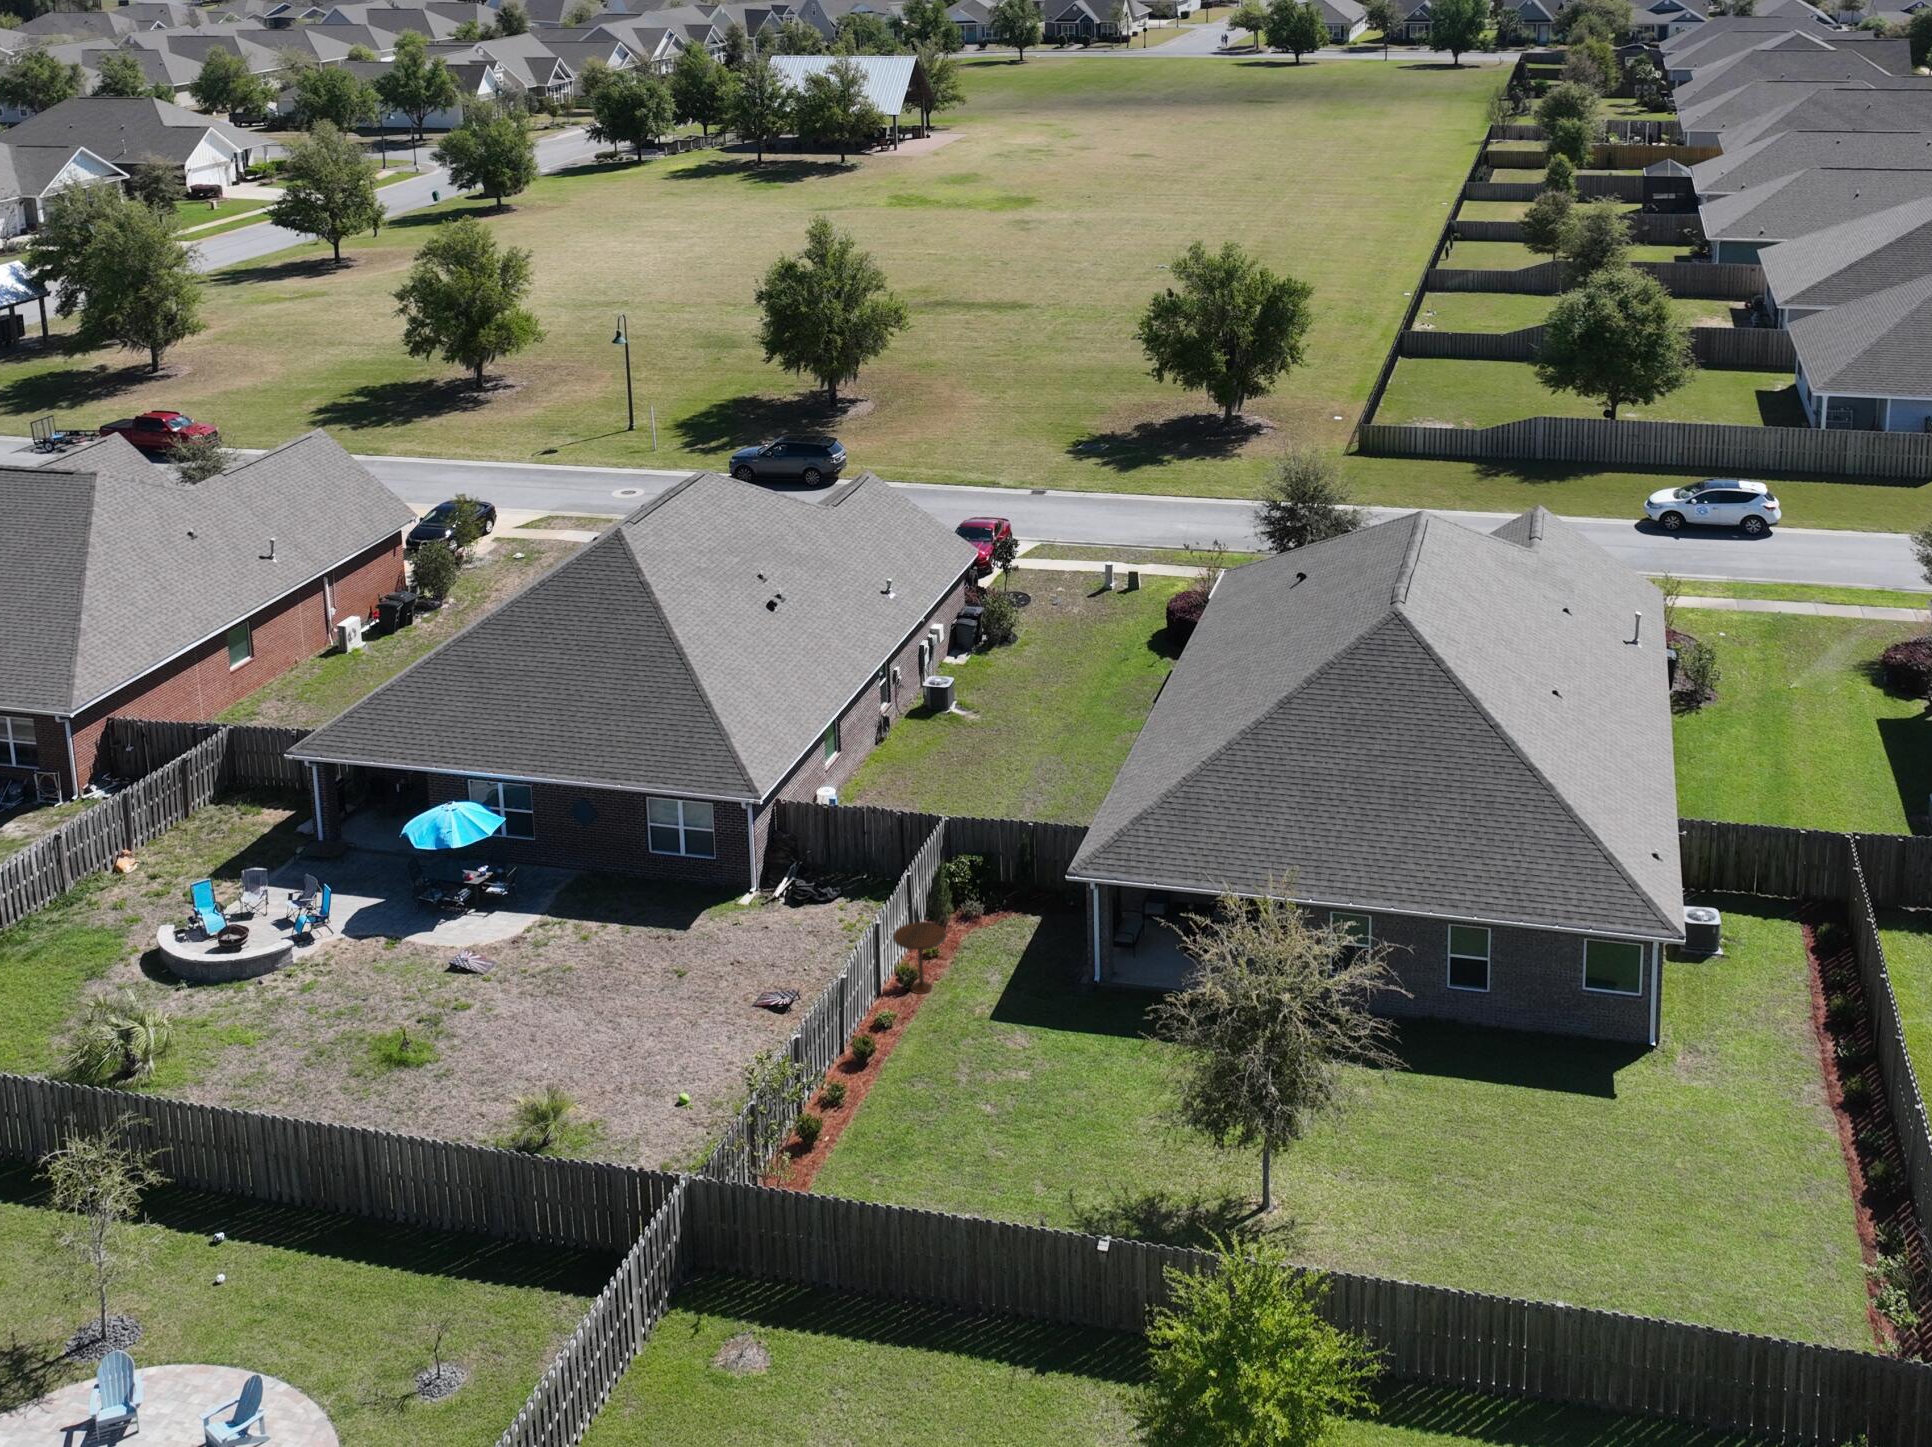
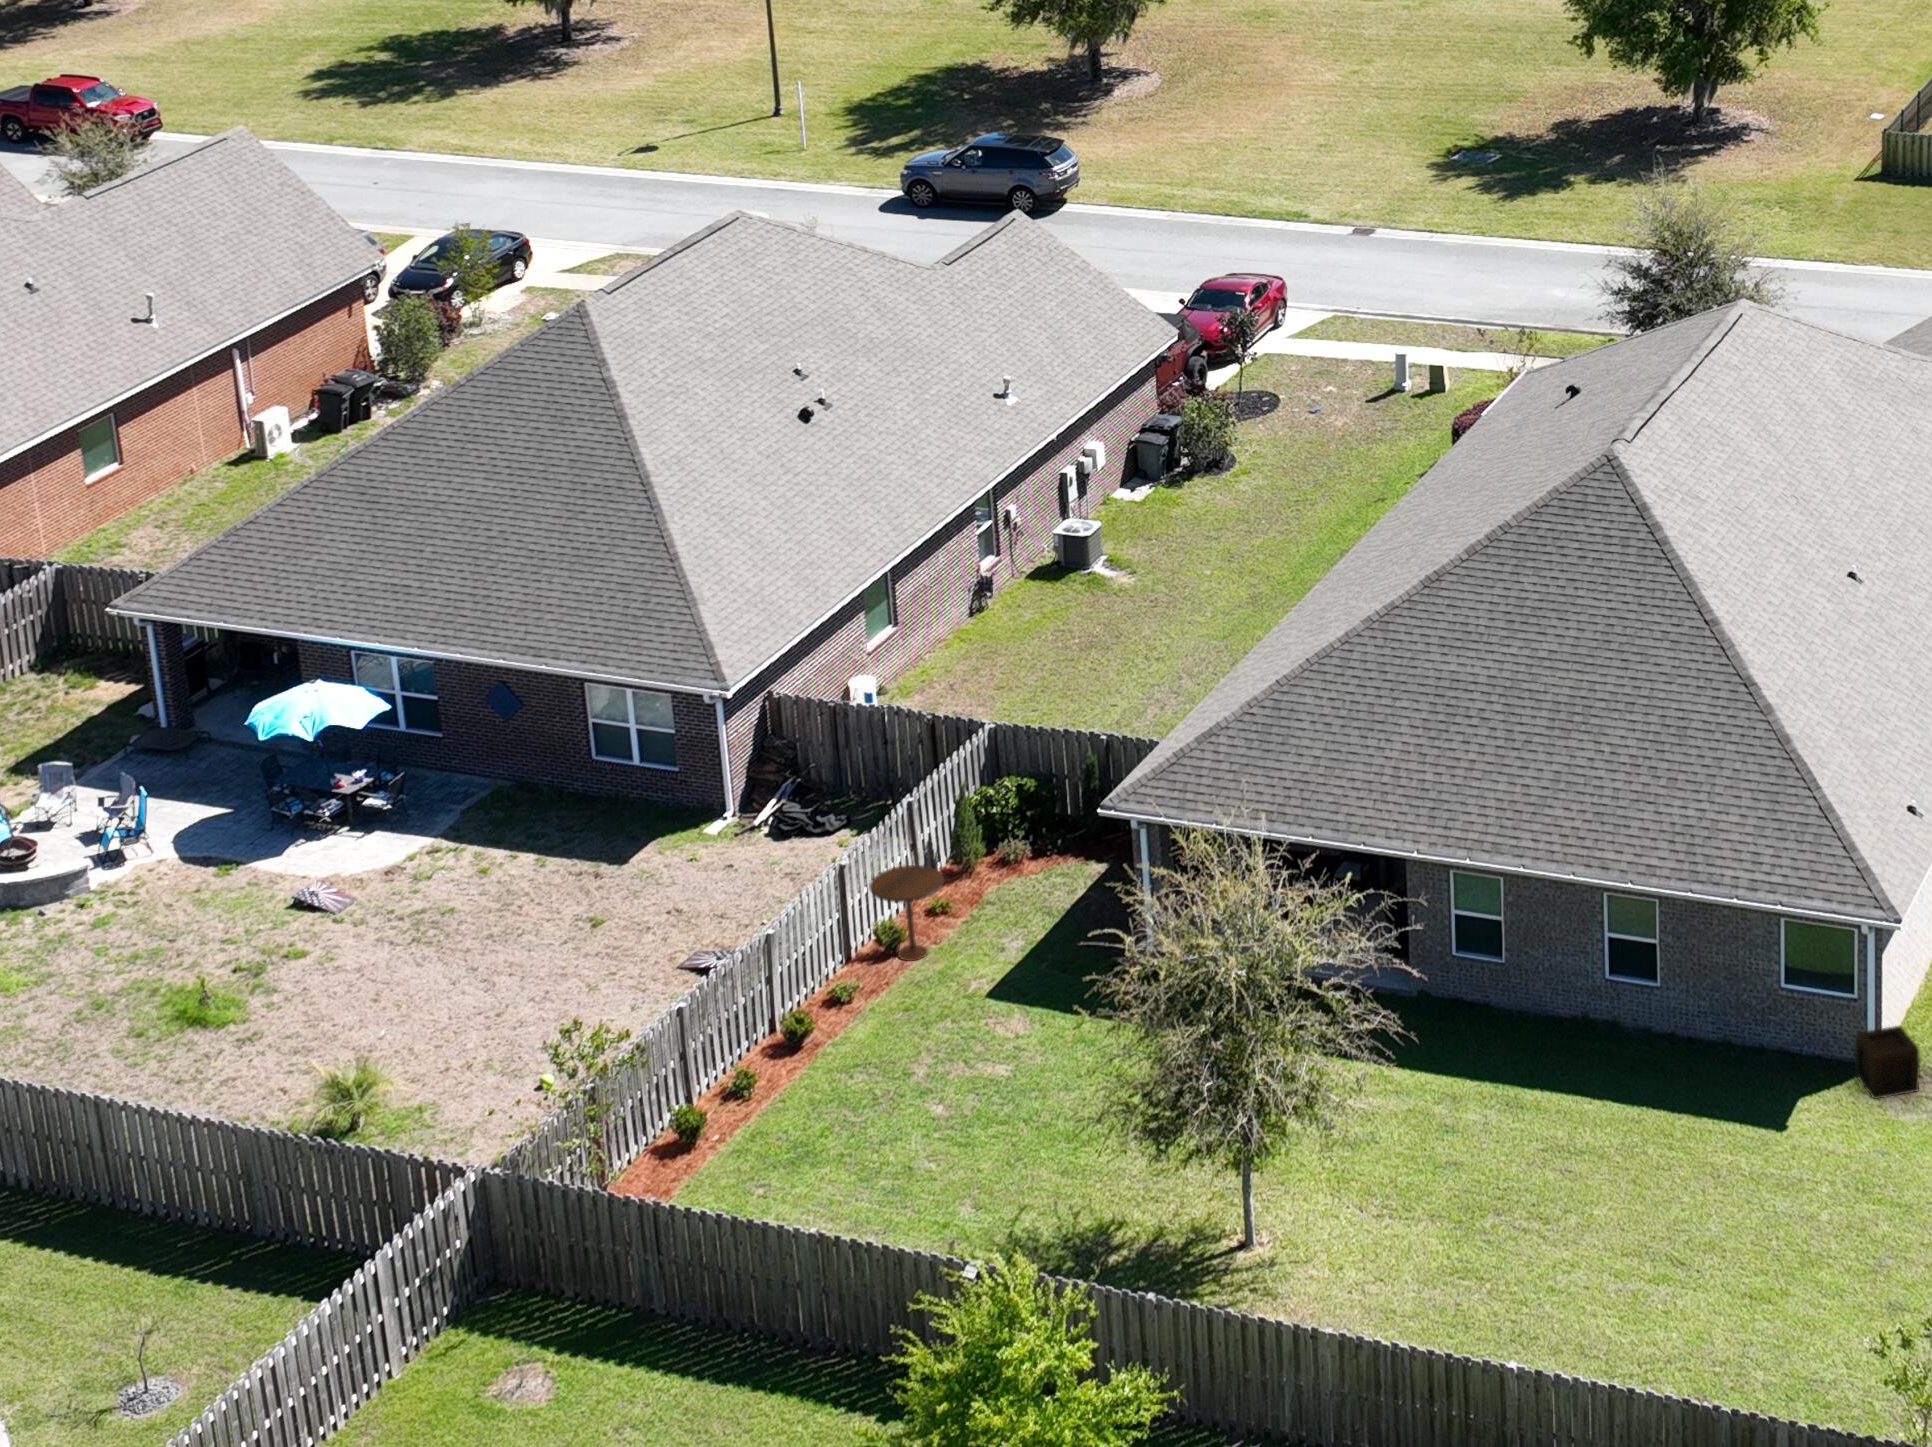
wooden crate: none [1639,1013,1692,1069] -> present [1855,1026,1920,1099]

